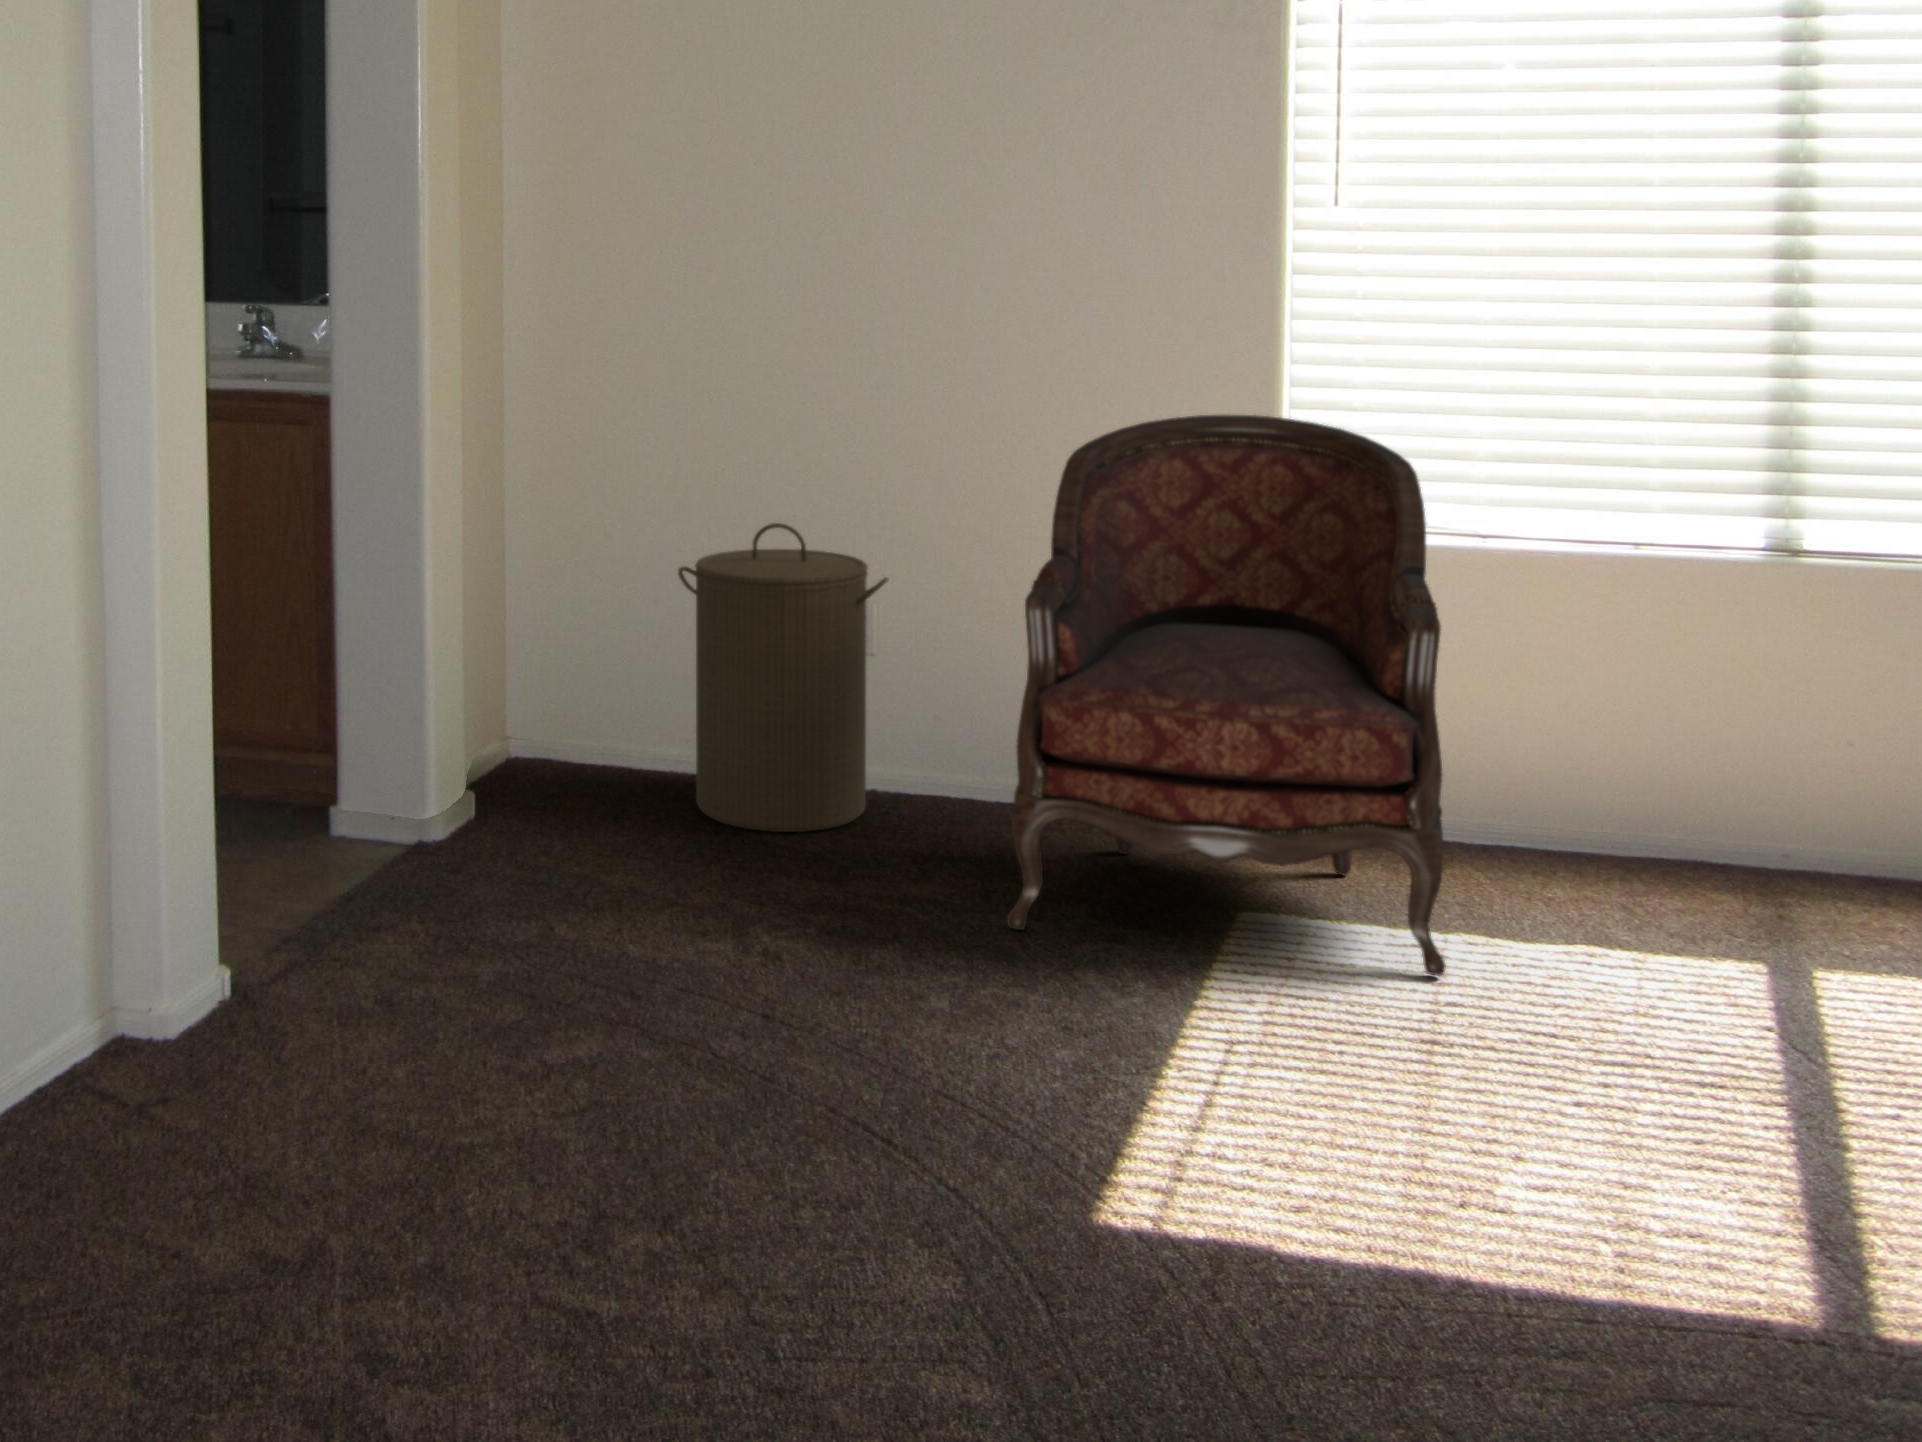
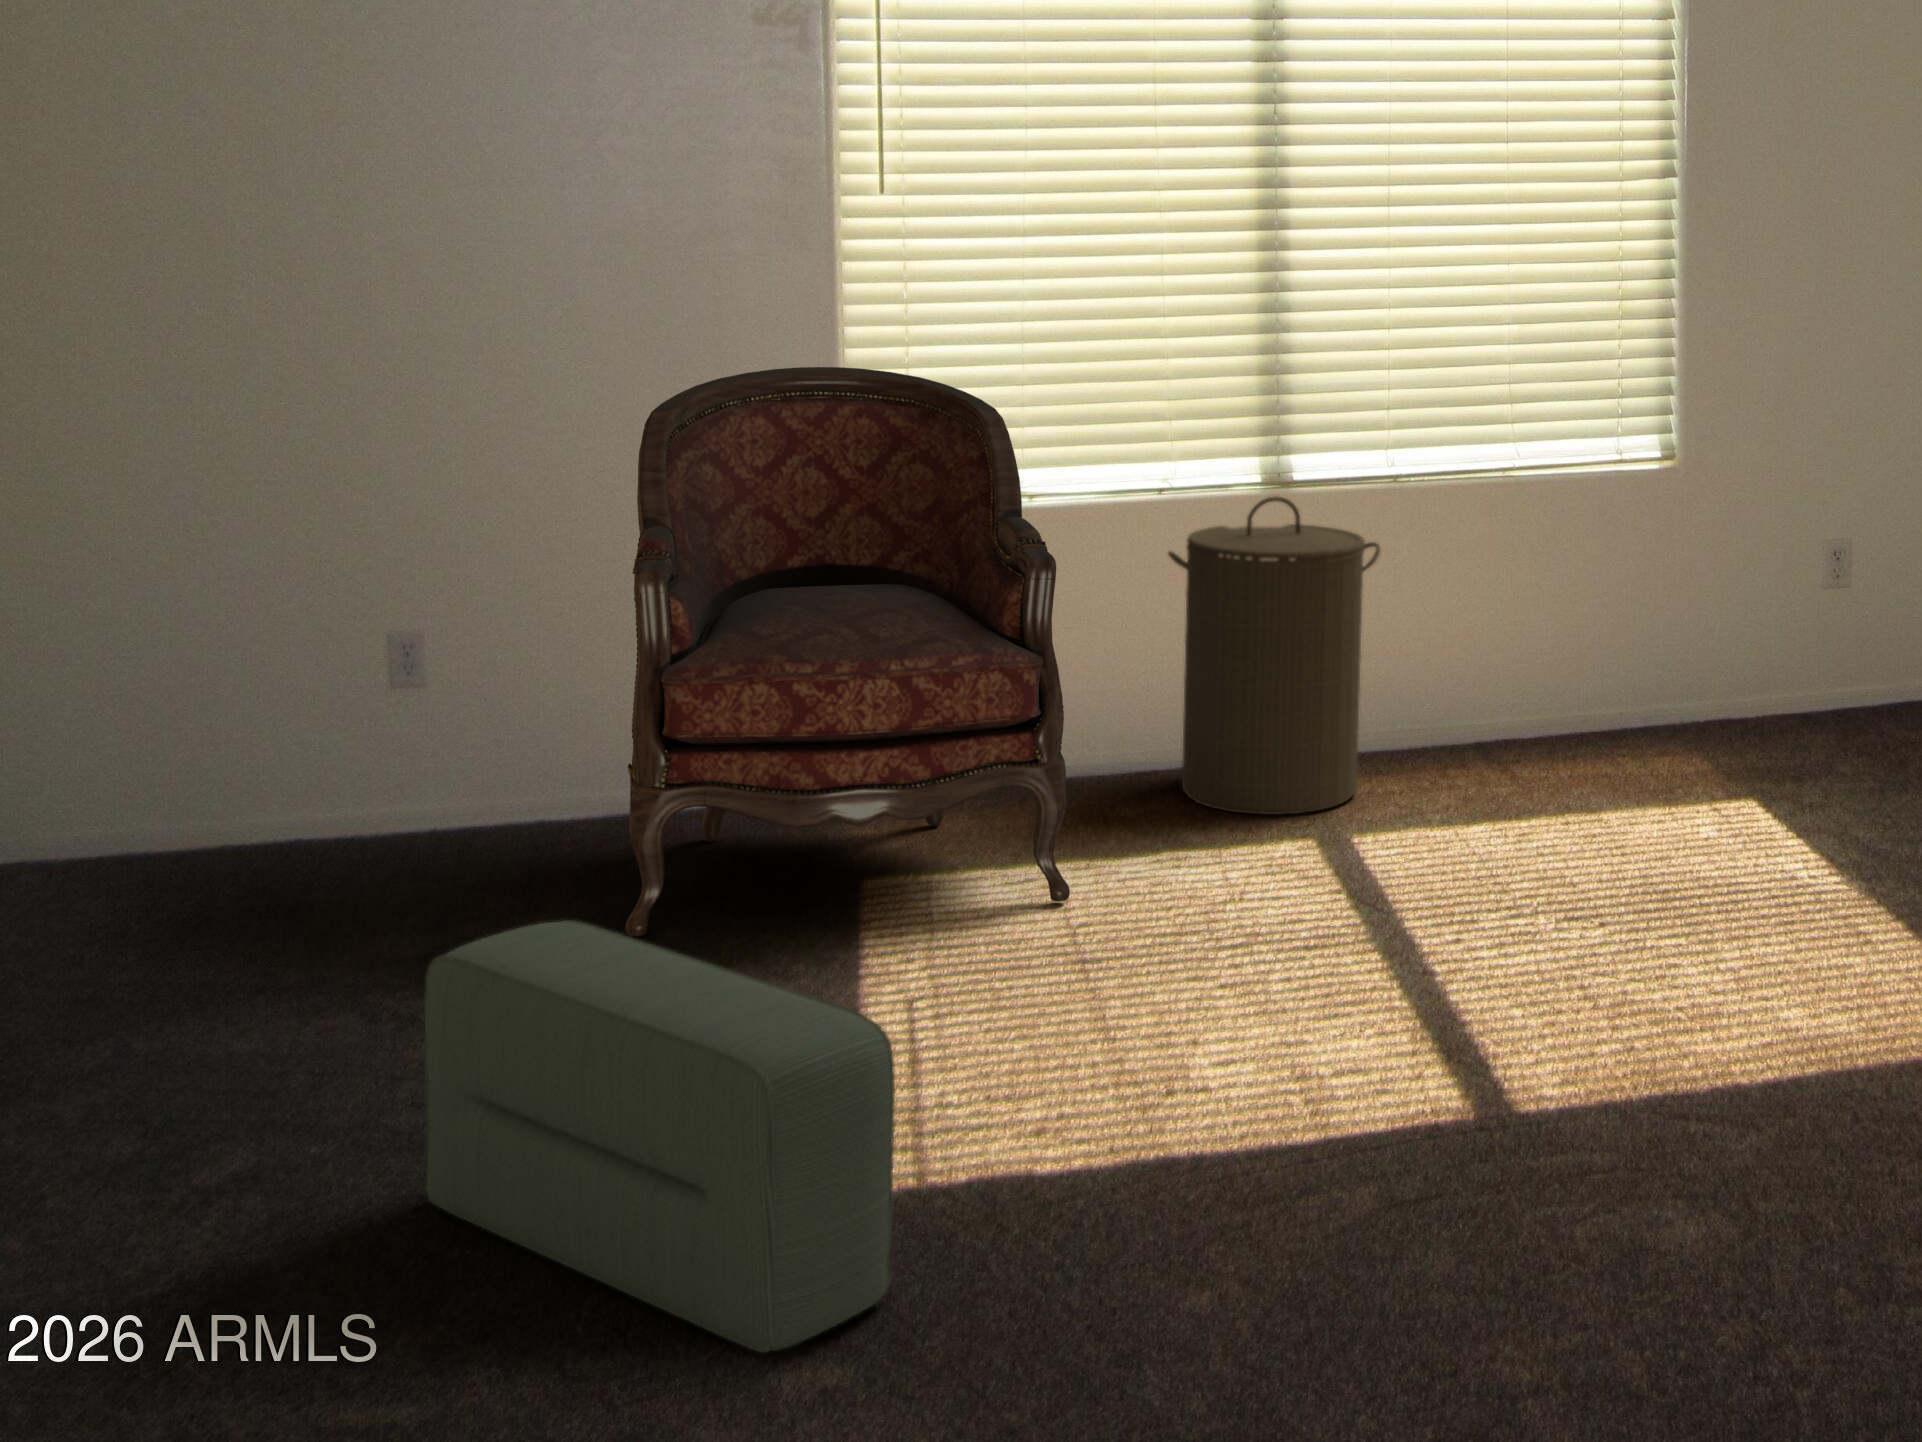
laundry hamper: present [678,523,889,832] -> present [1168,496,1380,815]
pouf: none [738,902,1074,1348] -> present [425,920,895,1353]

